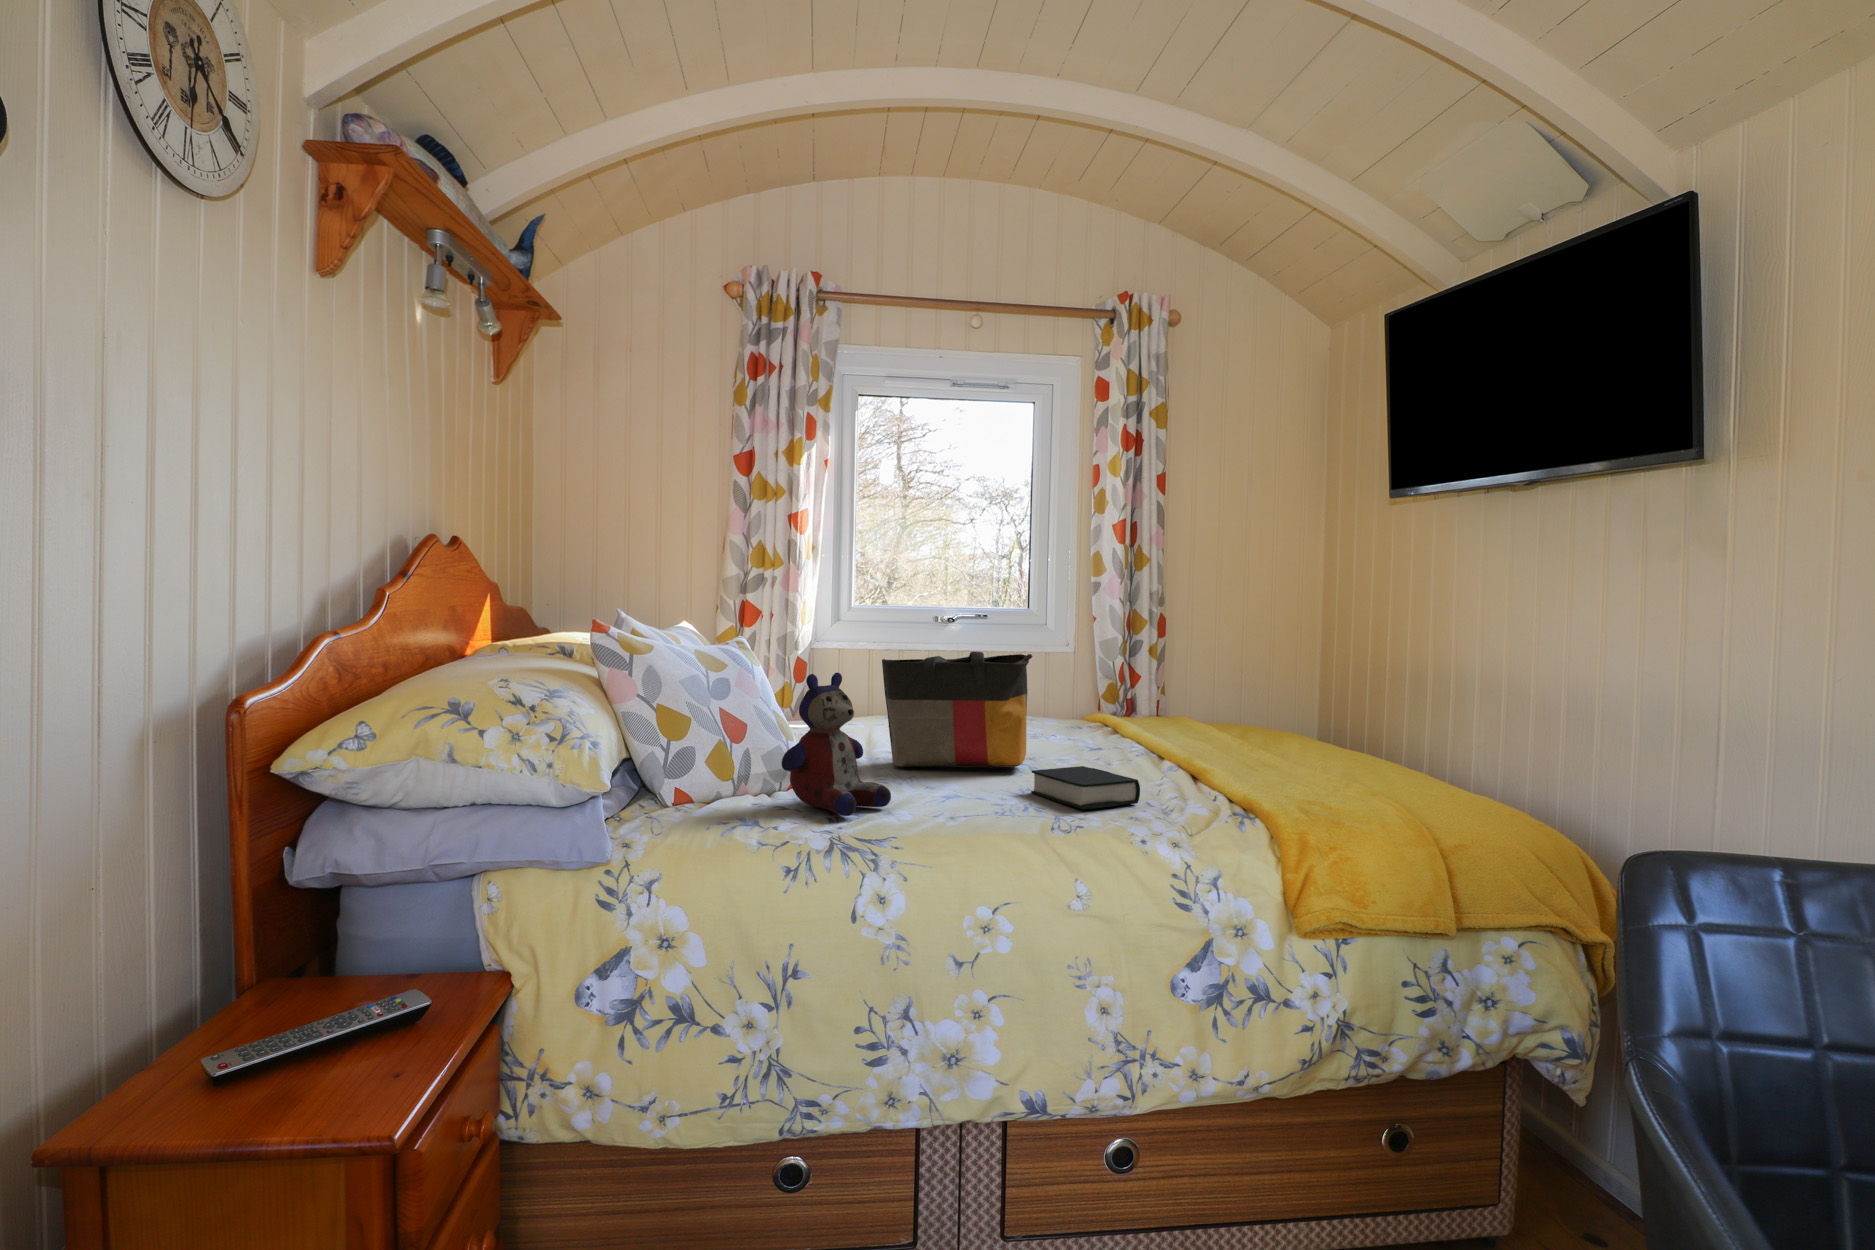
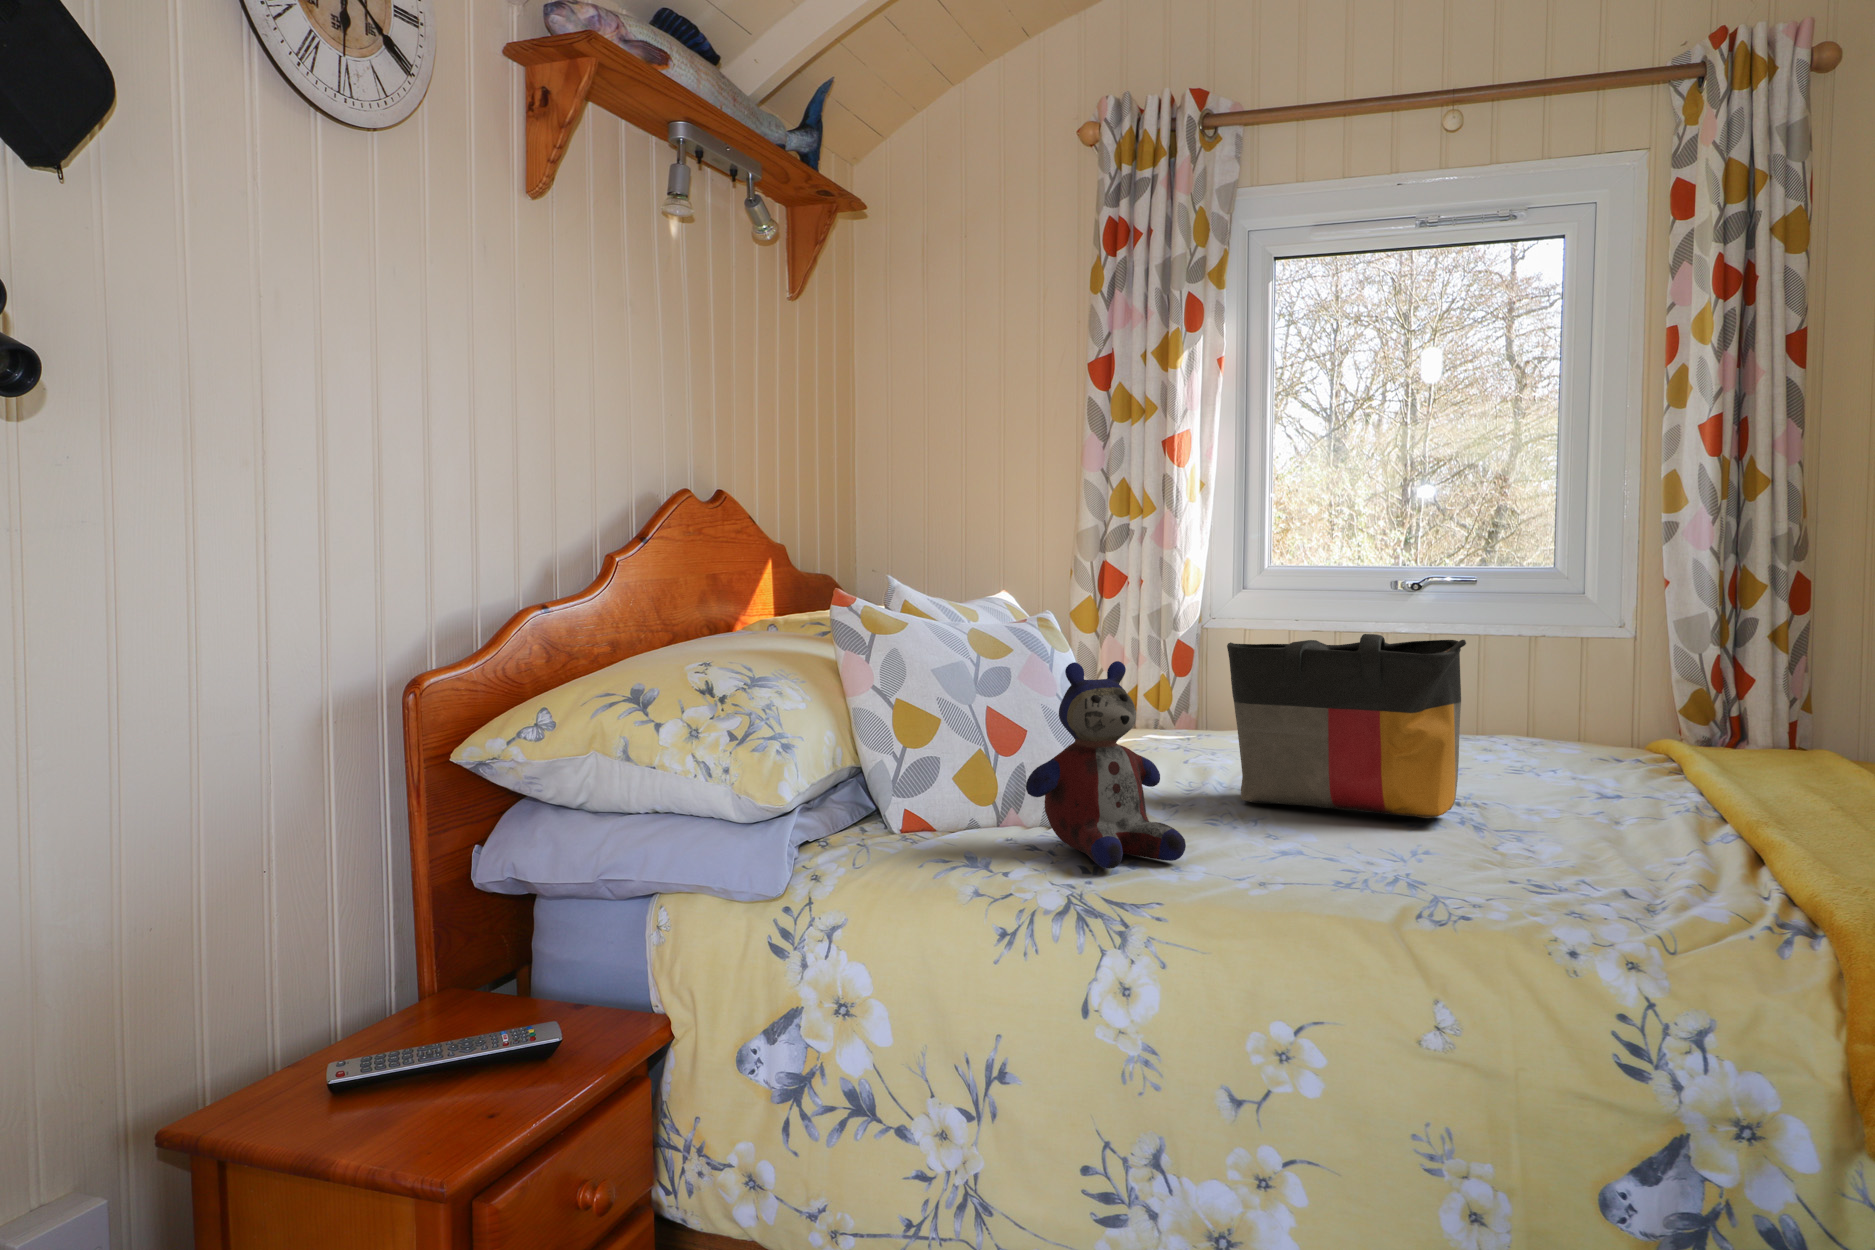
book: present [1031,766,1140,809] -> none [1433,828,1625,903]

